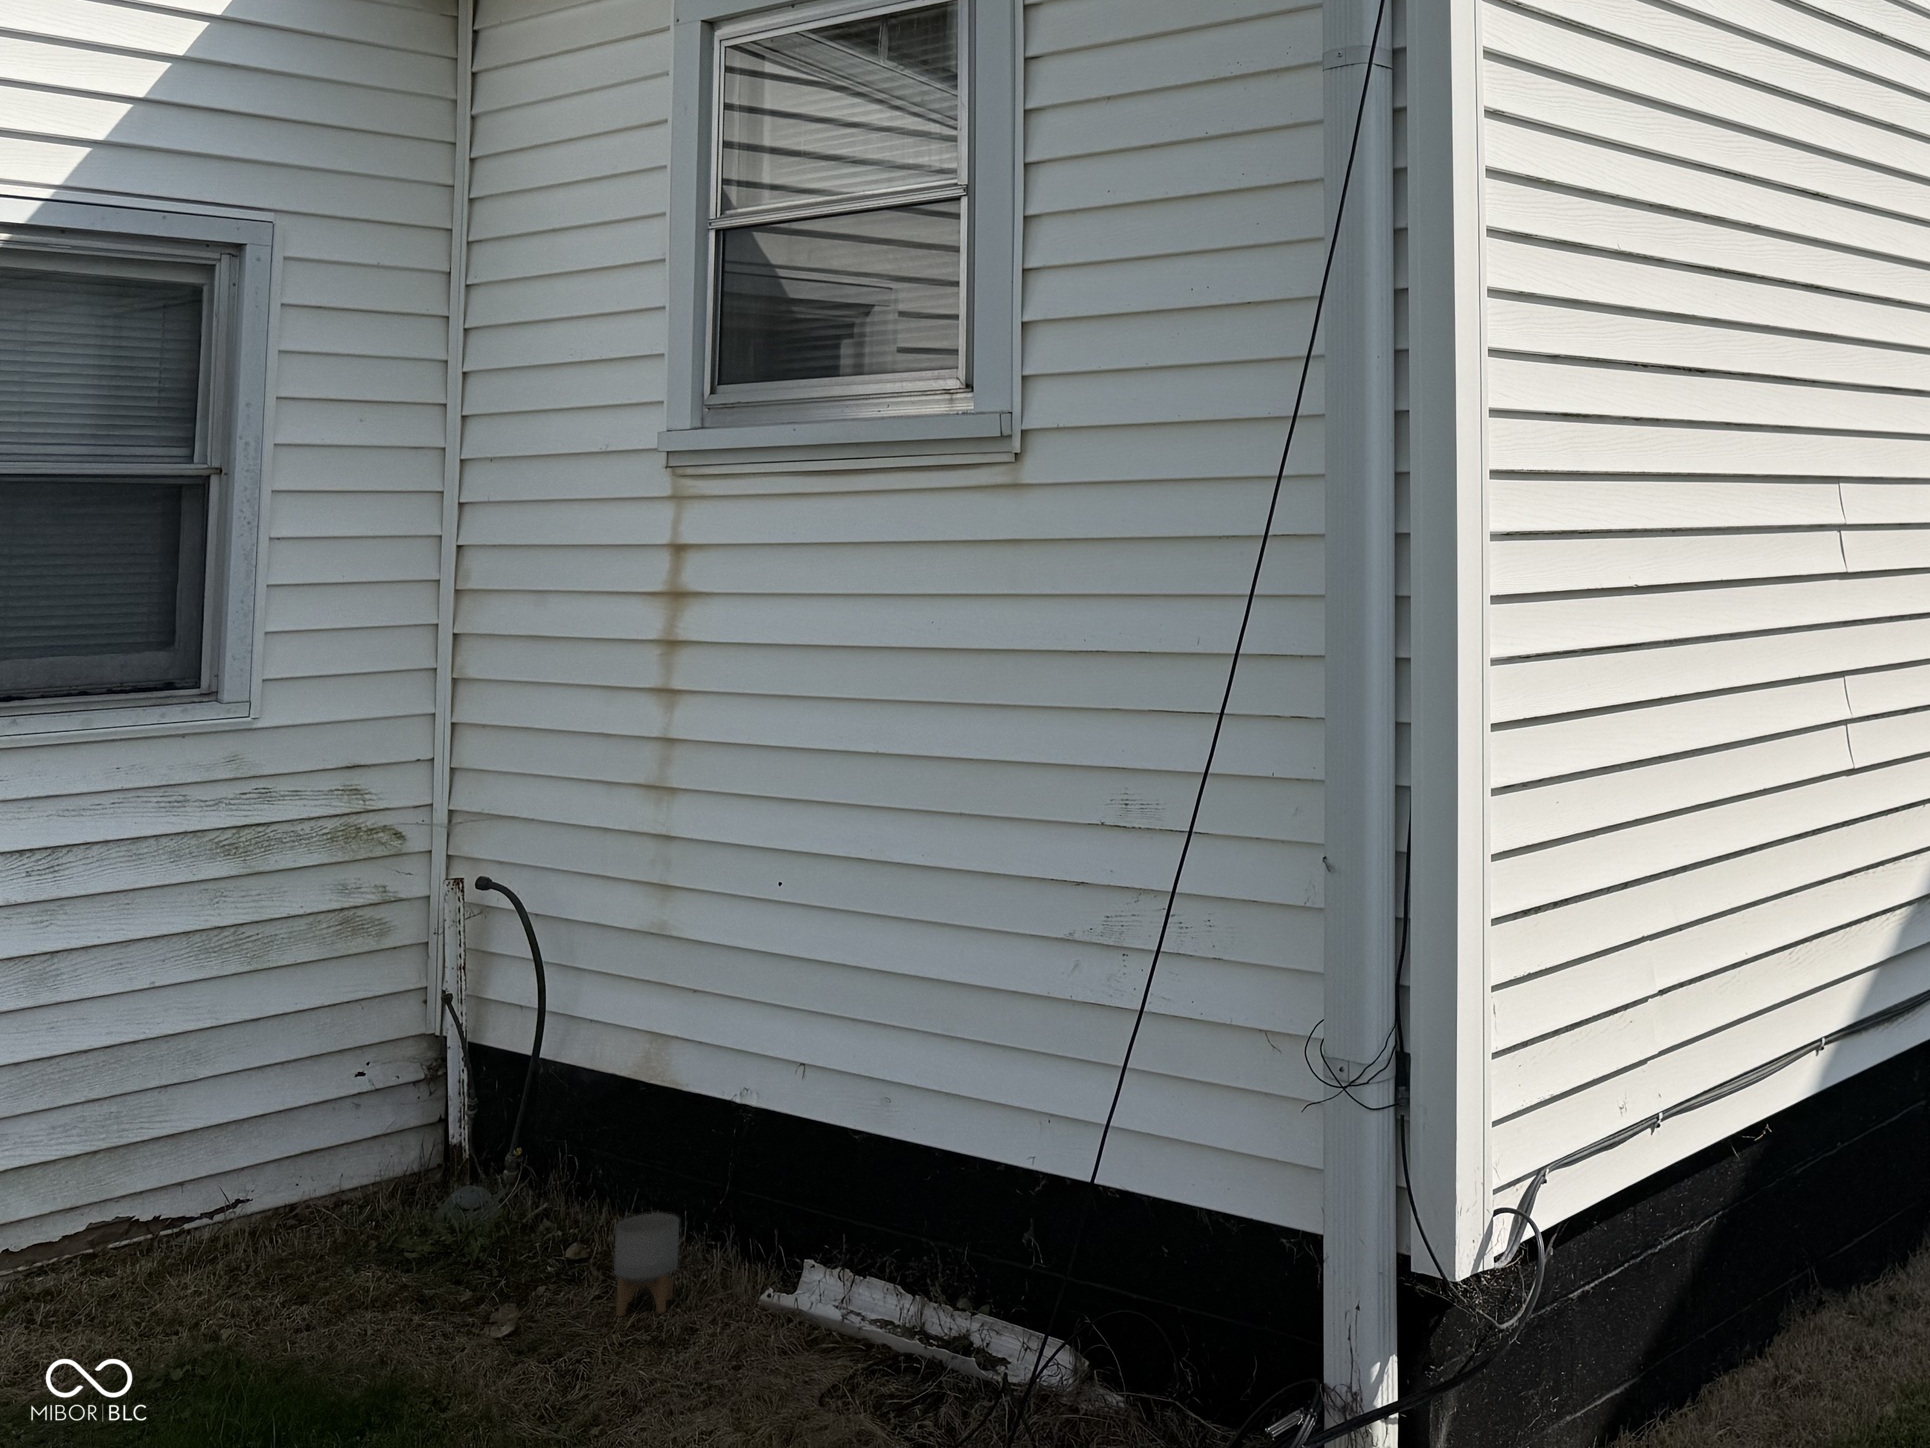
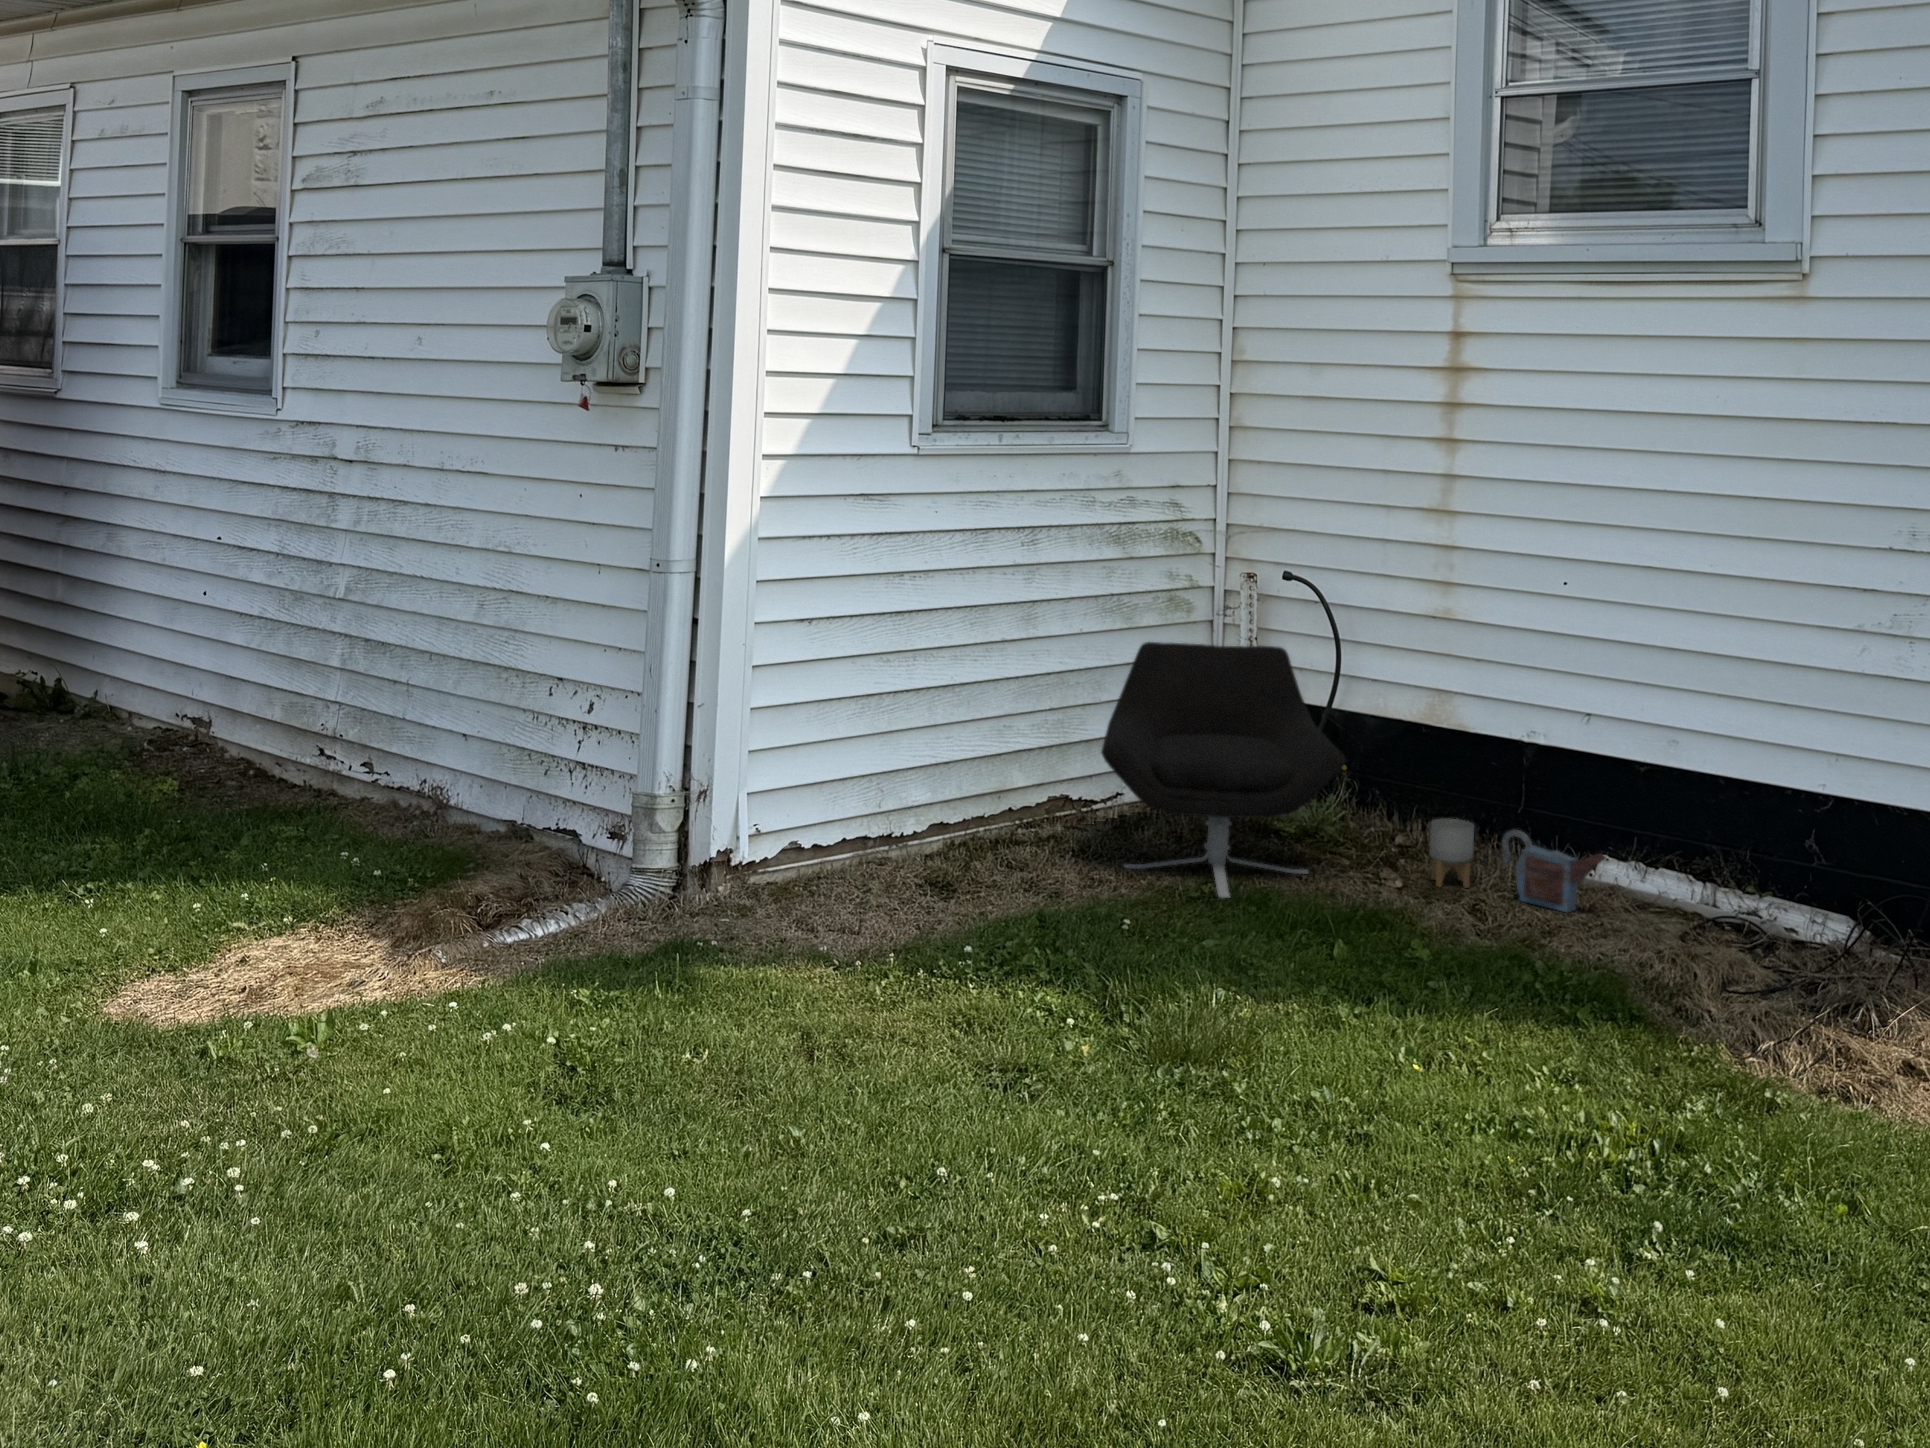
lounge chair: none [95,981,513,1375] -> present [1101,642,1346,898]
watering can: none [698,1228,809,1346] -> present [1502,830,1606,913]

